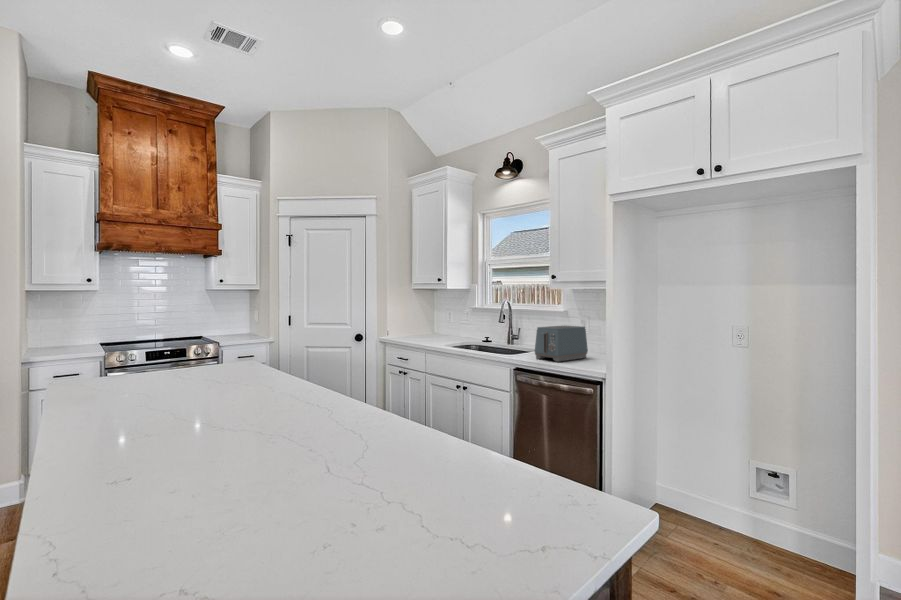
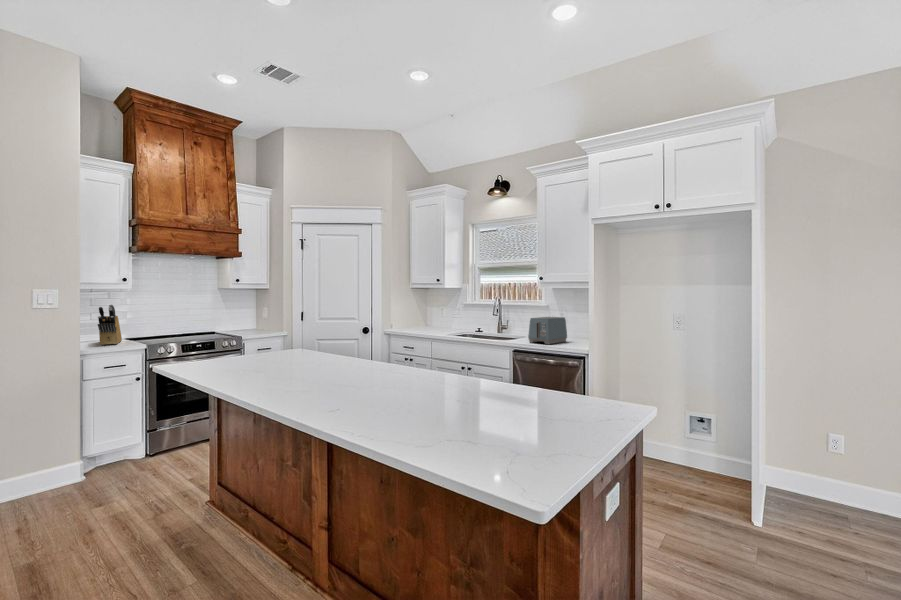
knife block: none [47,307,87,351] -> present [98,305,122,345]

